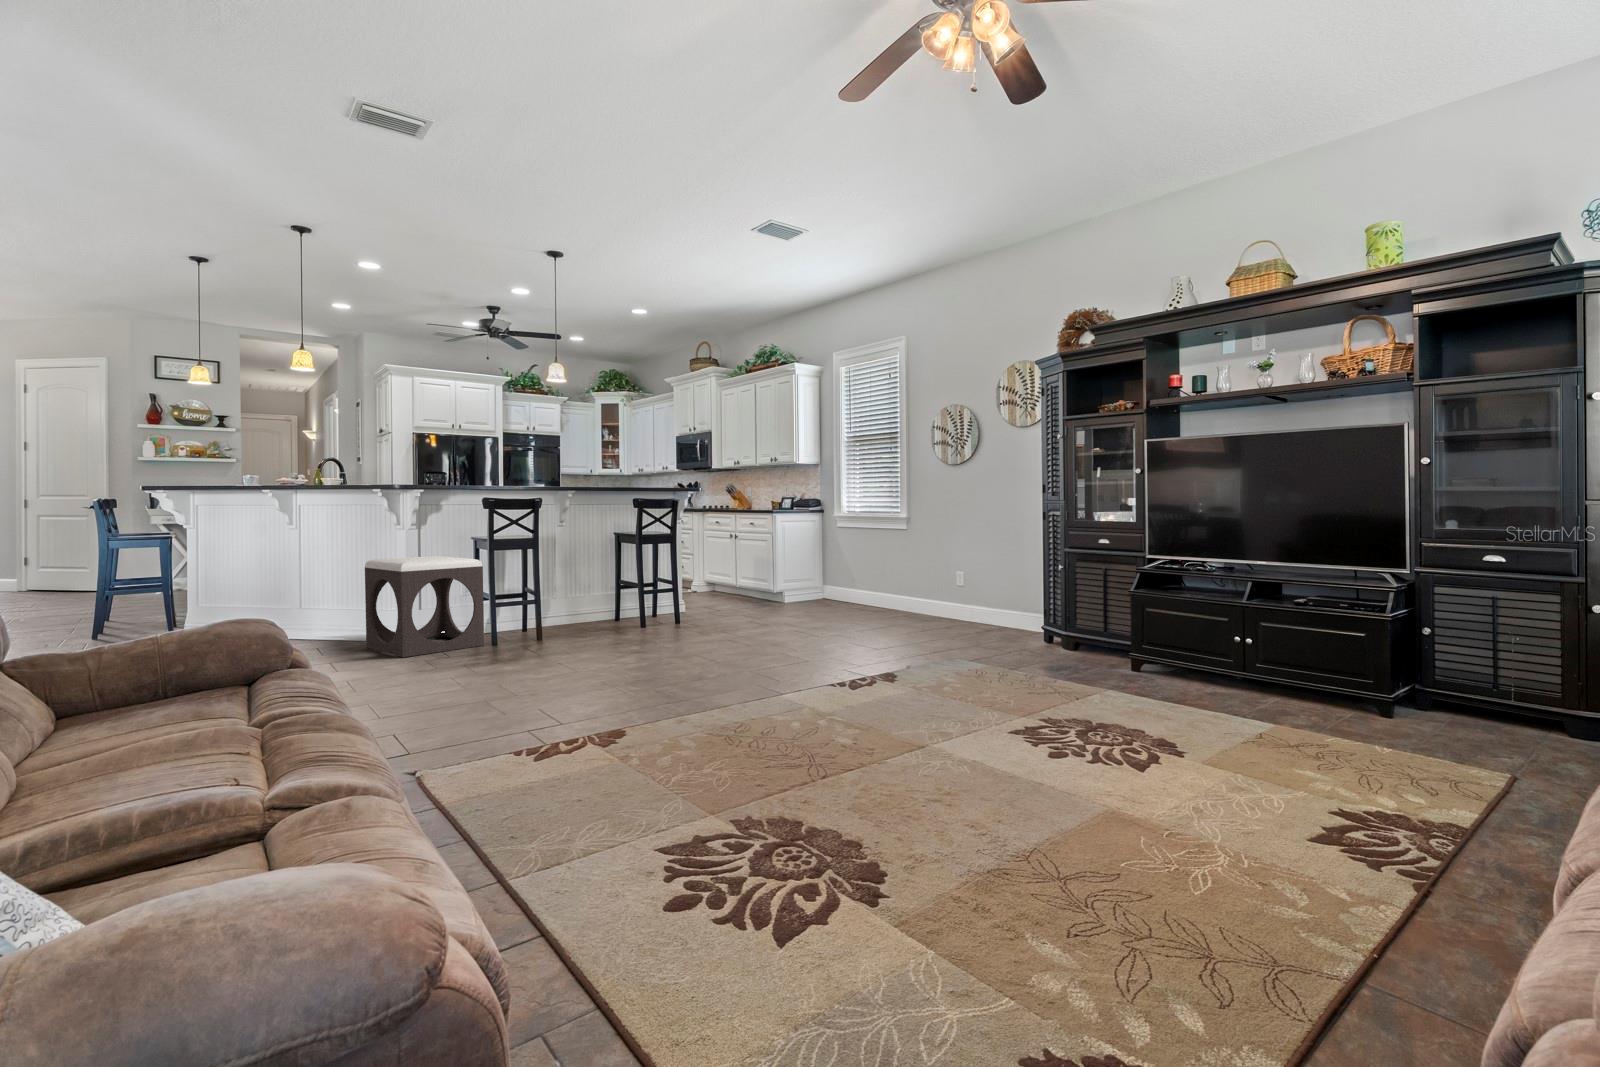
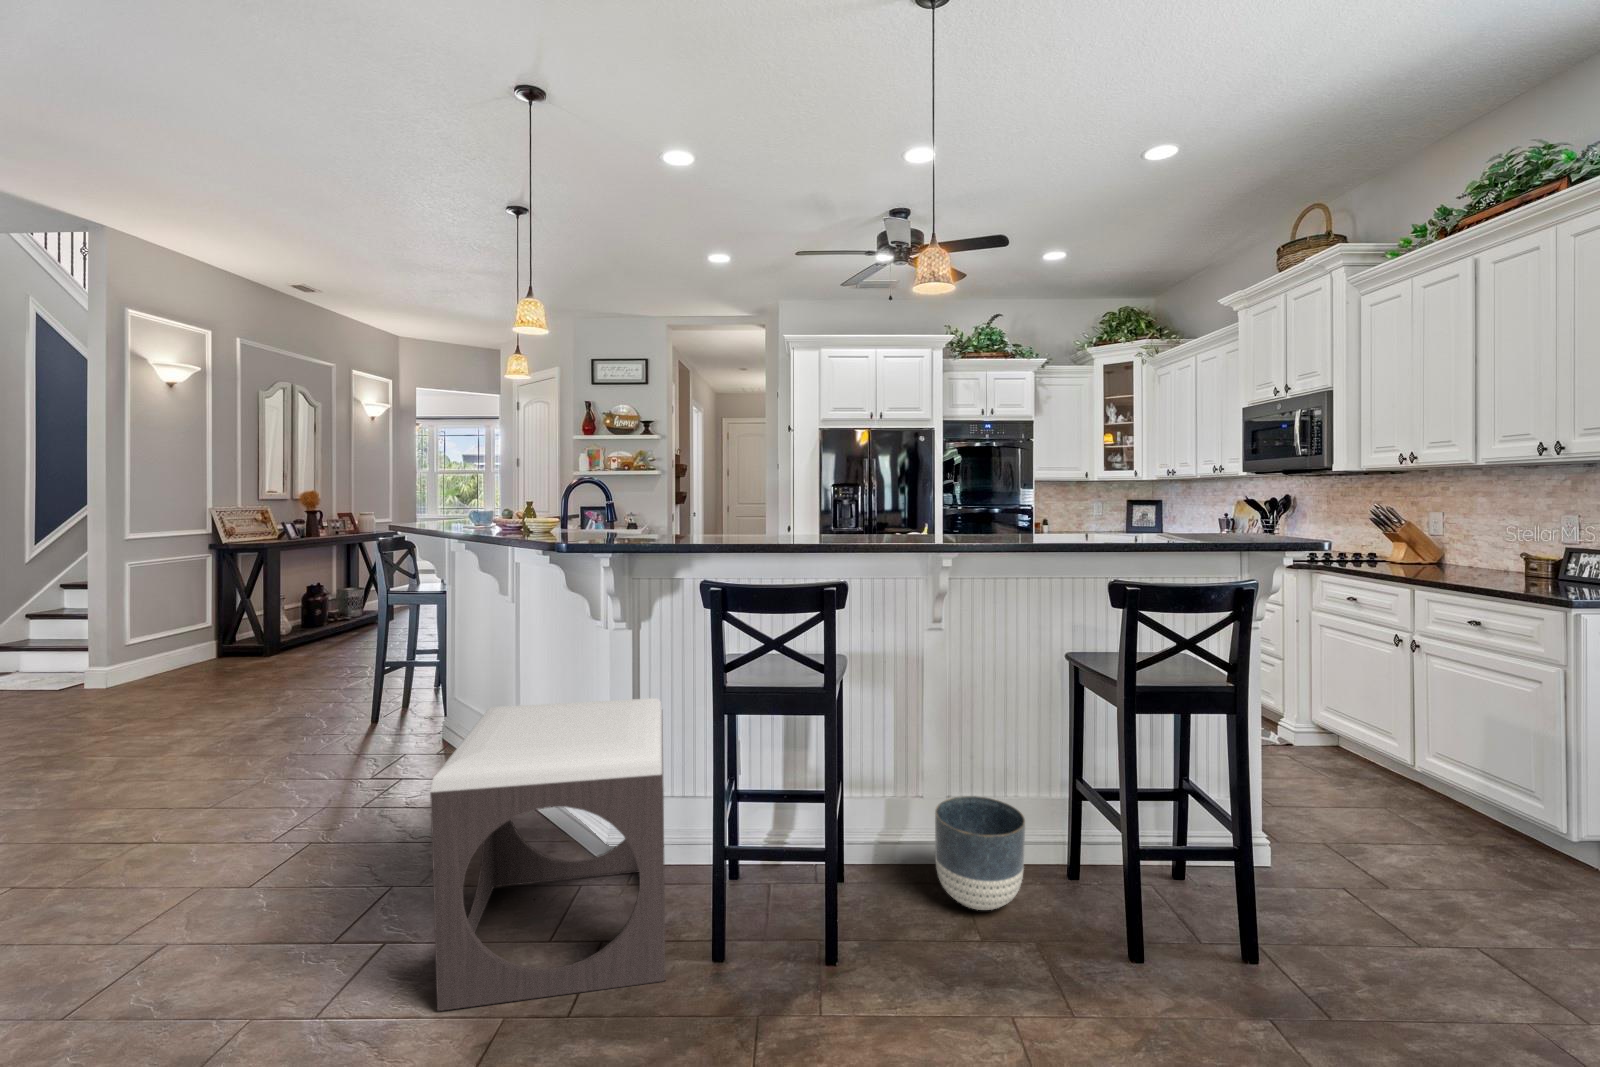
planter: none [568,590,602,626] -> present [935,796,1025,910]

